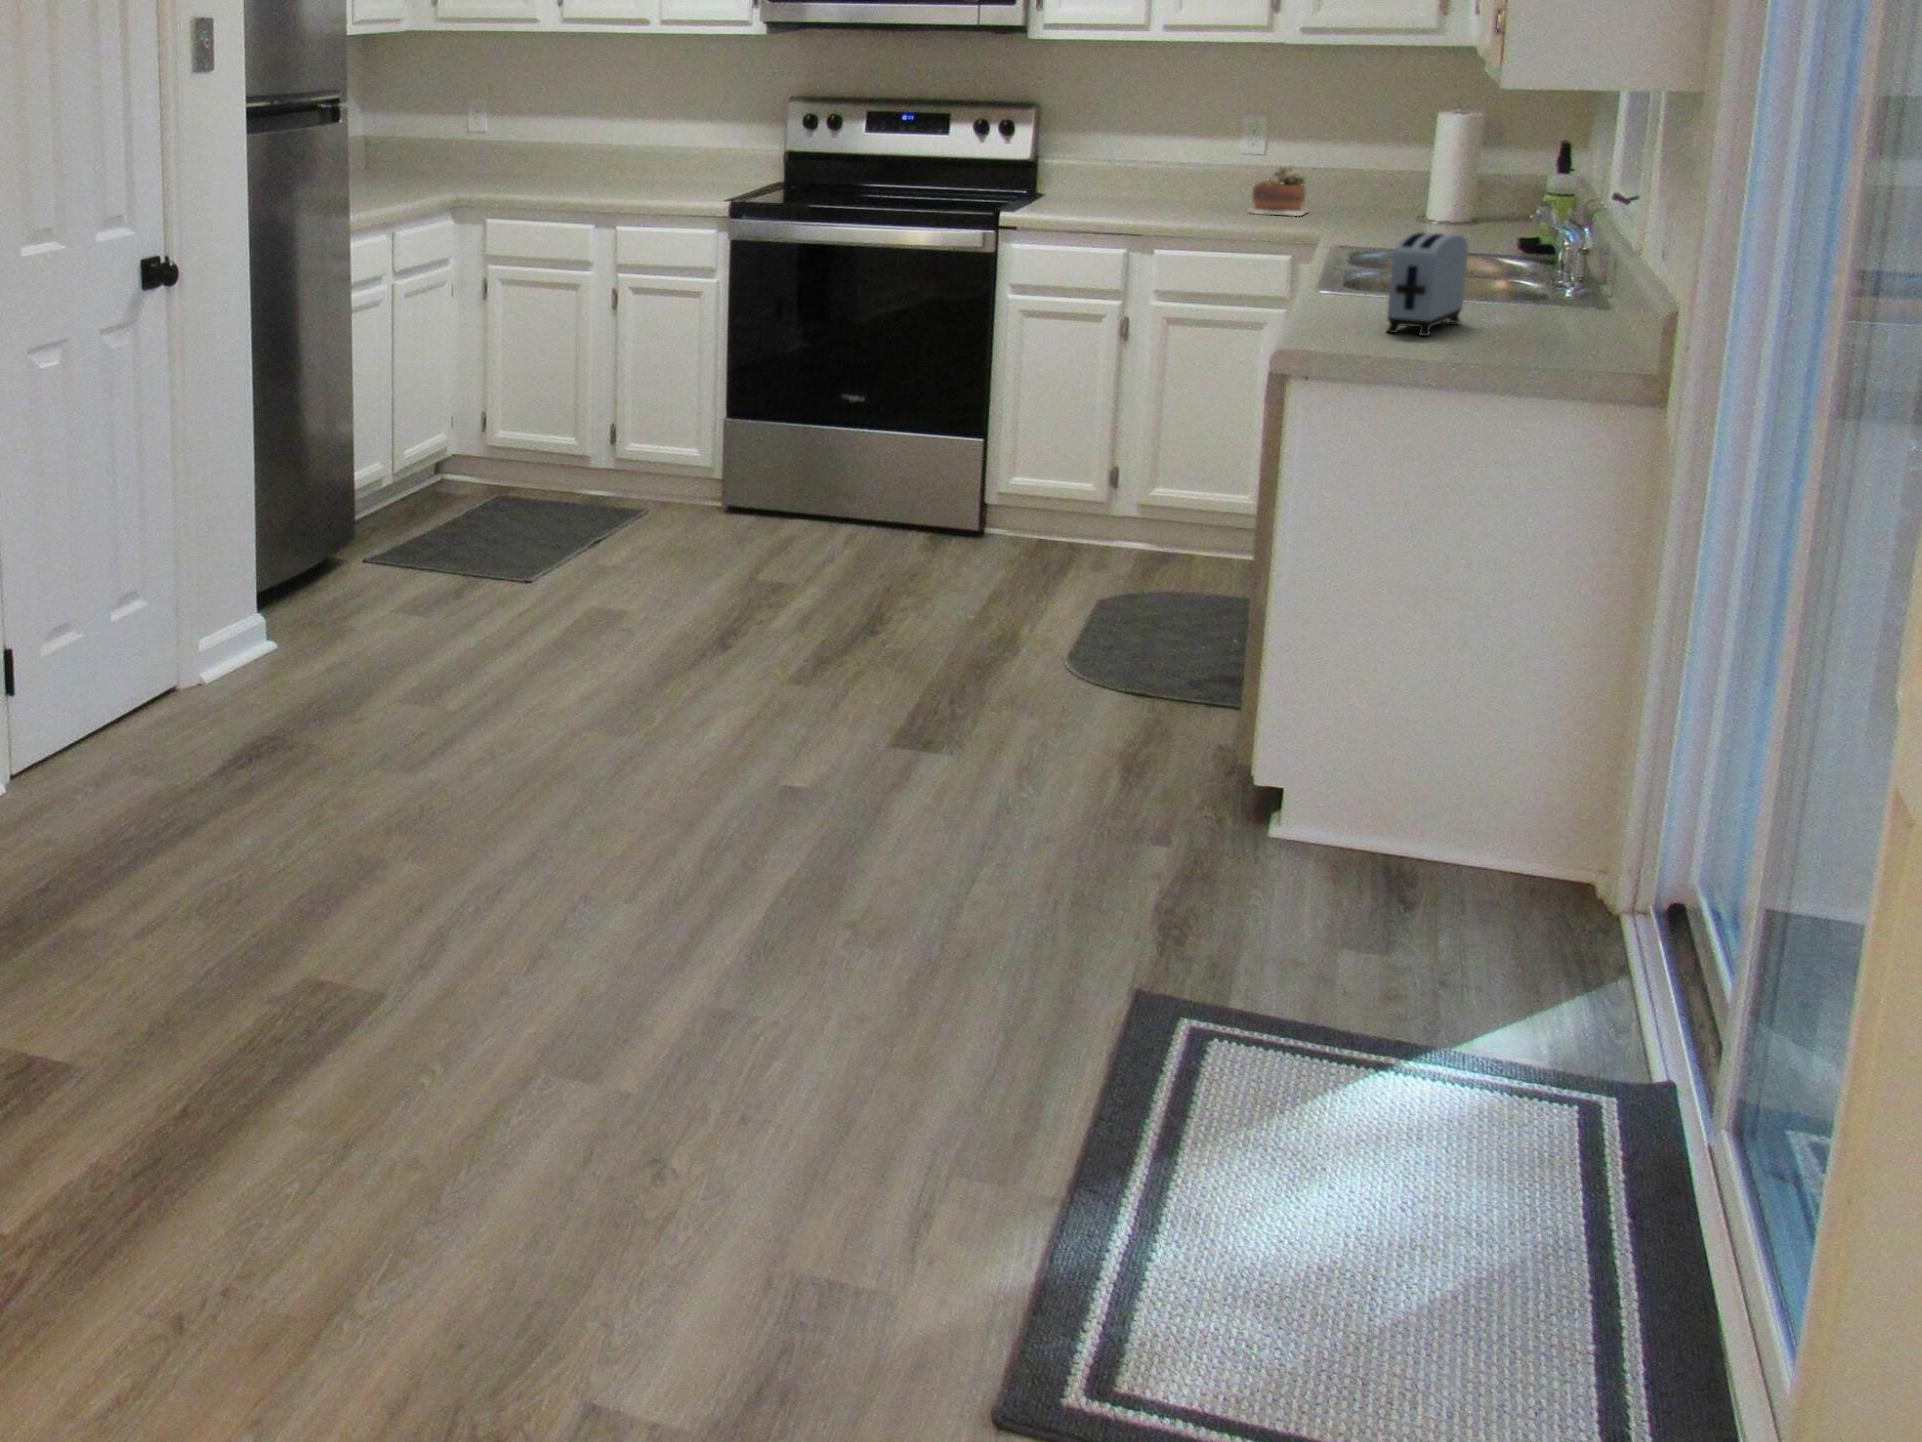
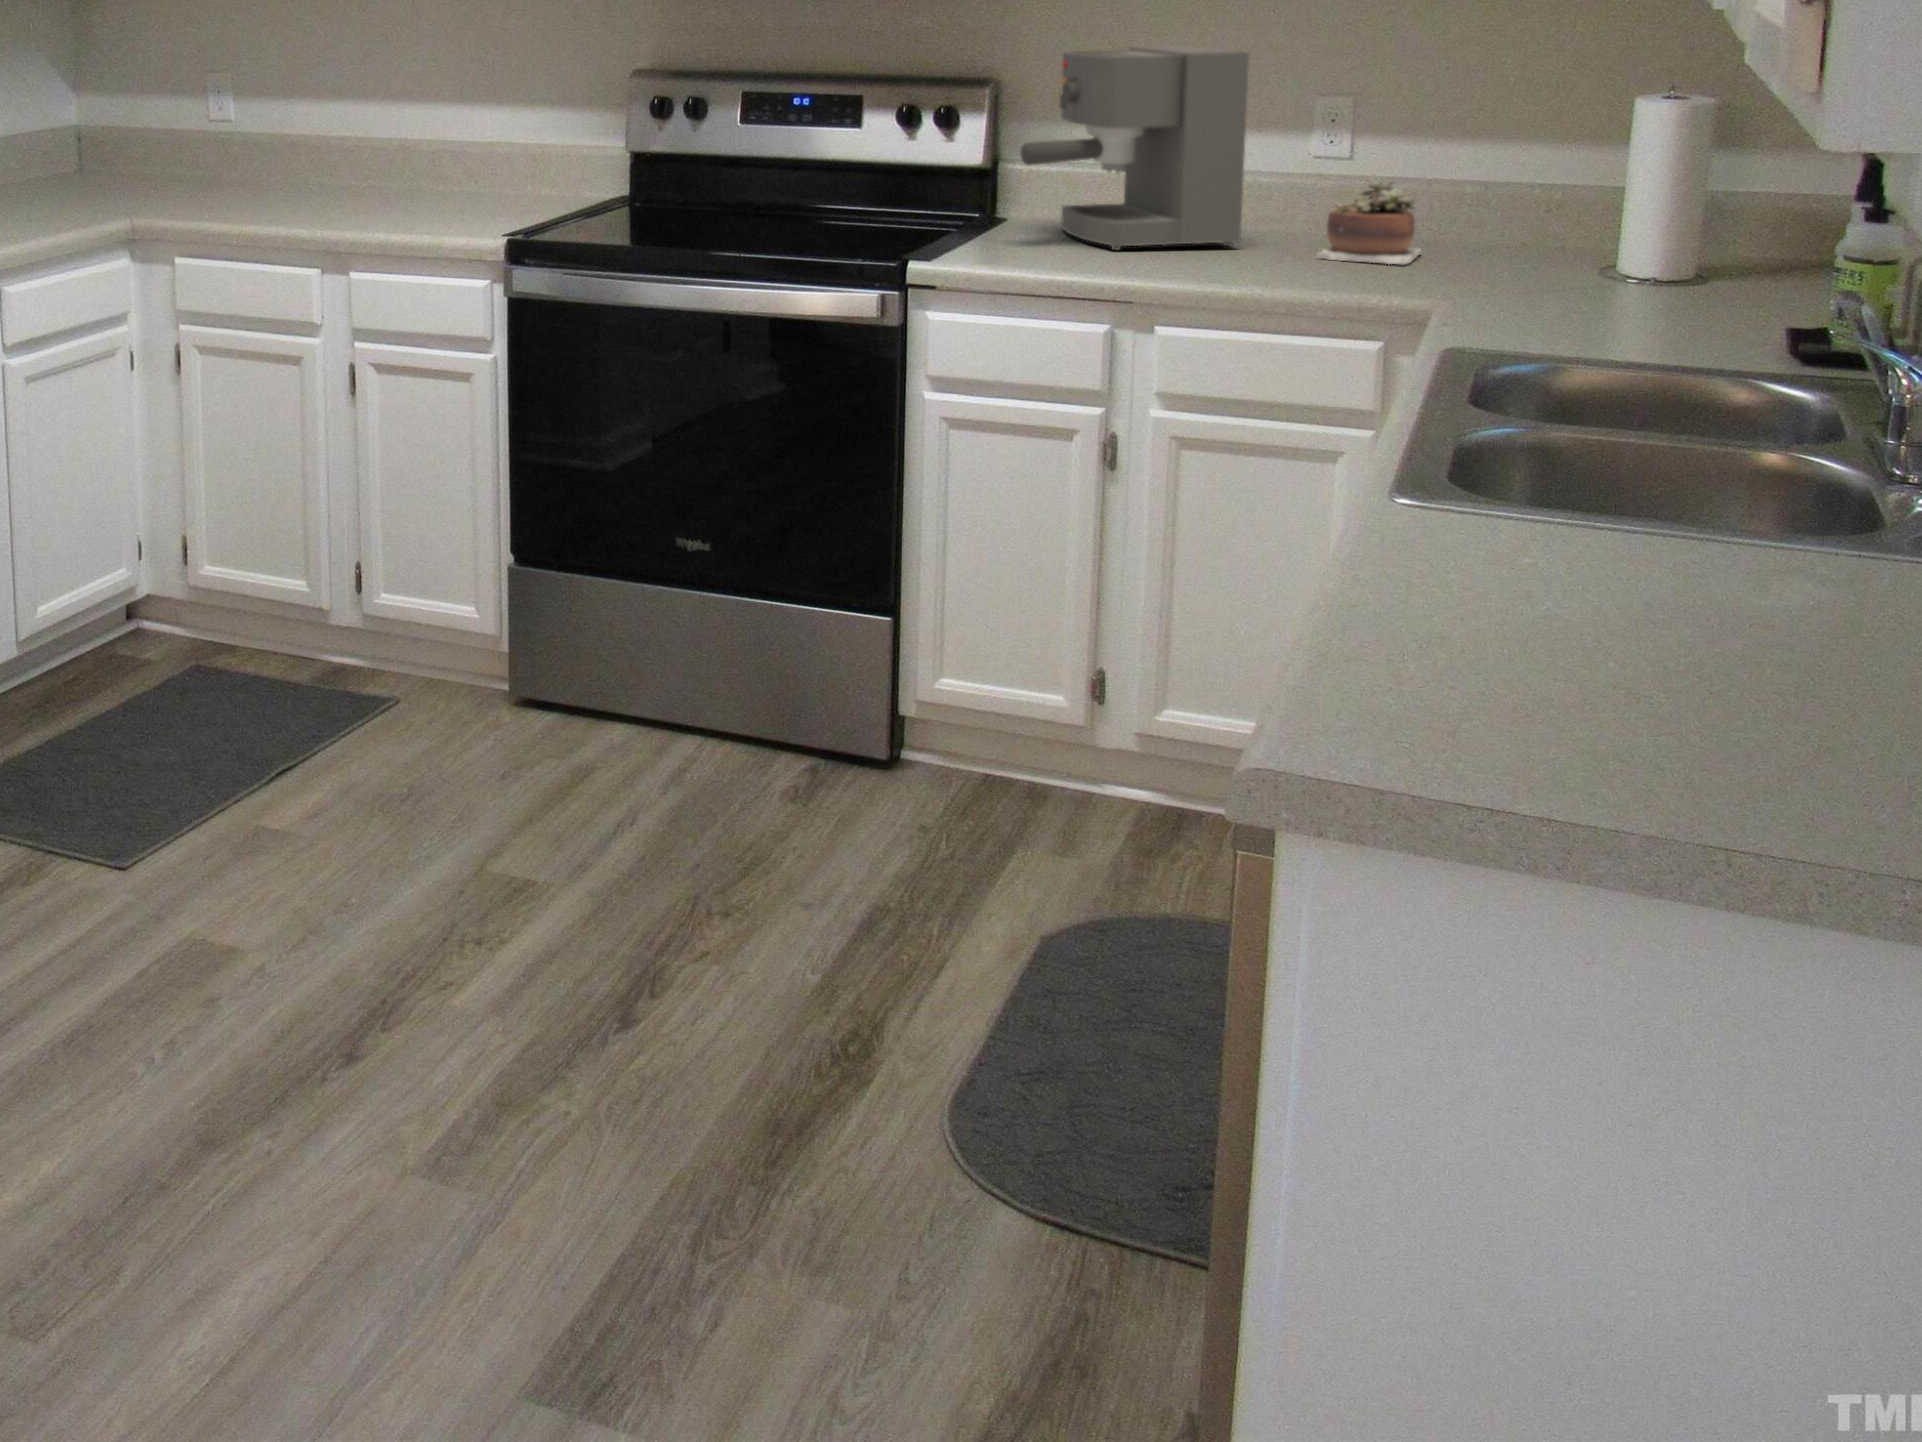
coffee maker: none [1065,83,1207,209] -> present [1021,45,1249,250]
toaster: present [1387,232,1468,336] -> none [1523,453,1726,735]

